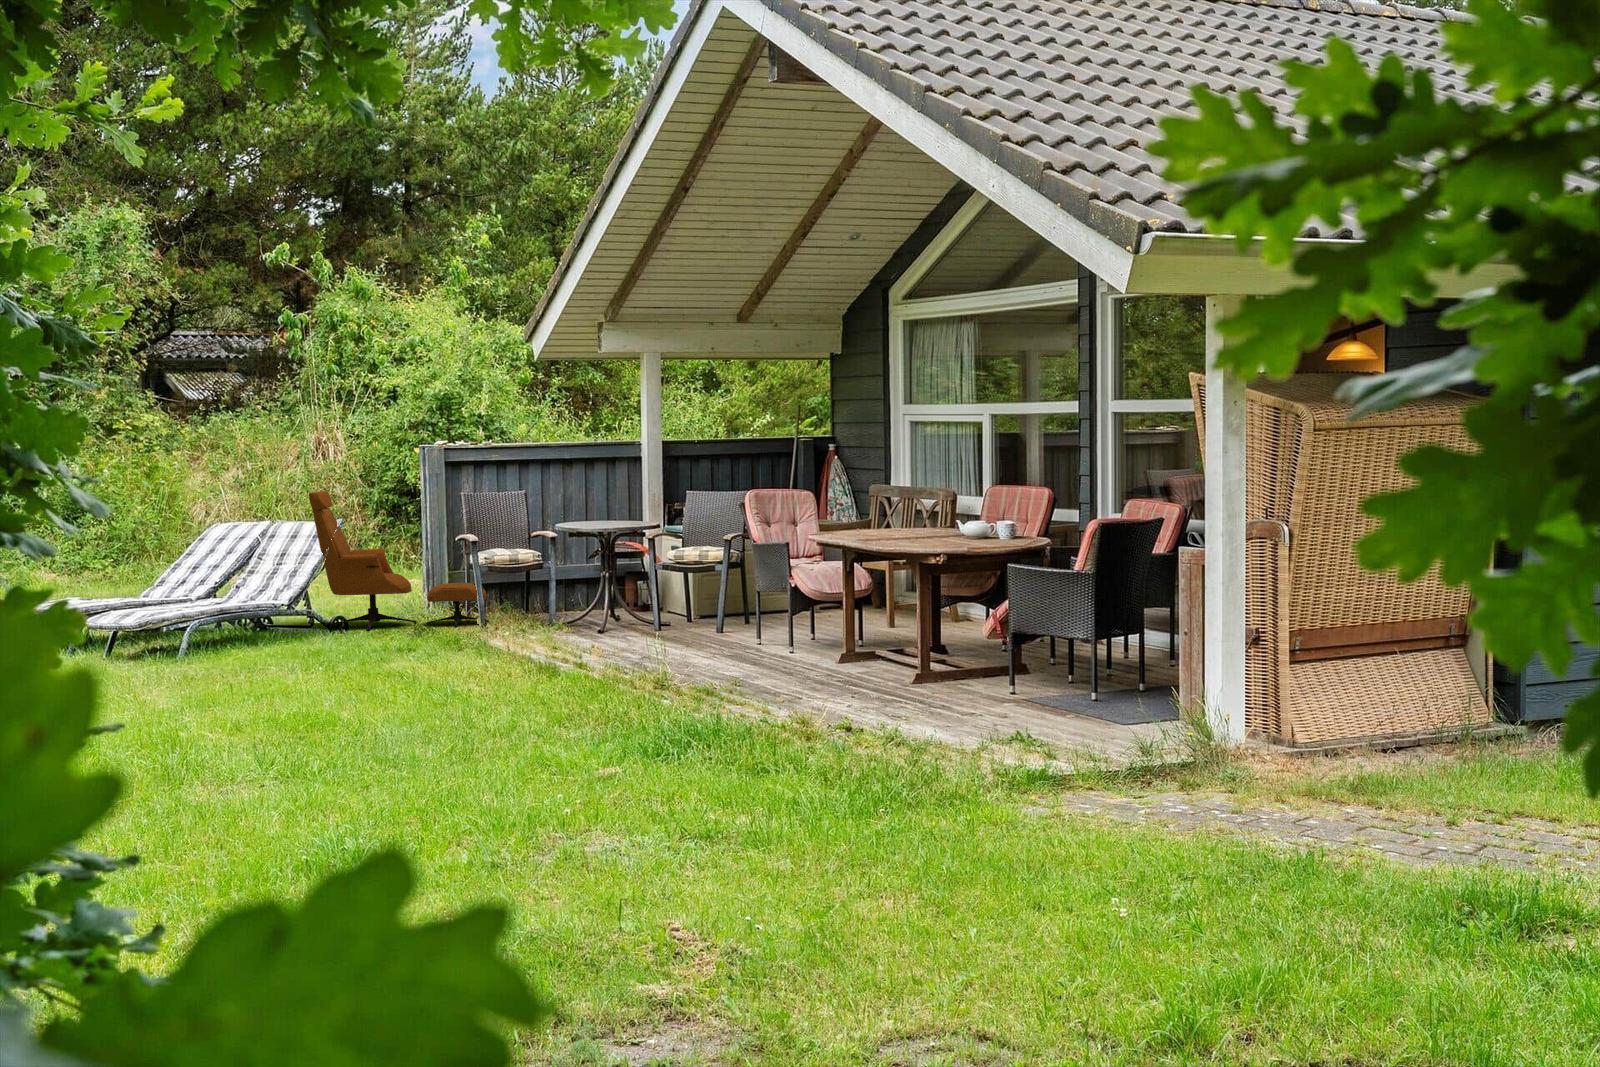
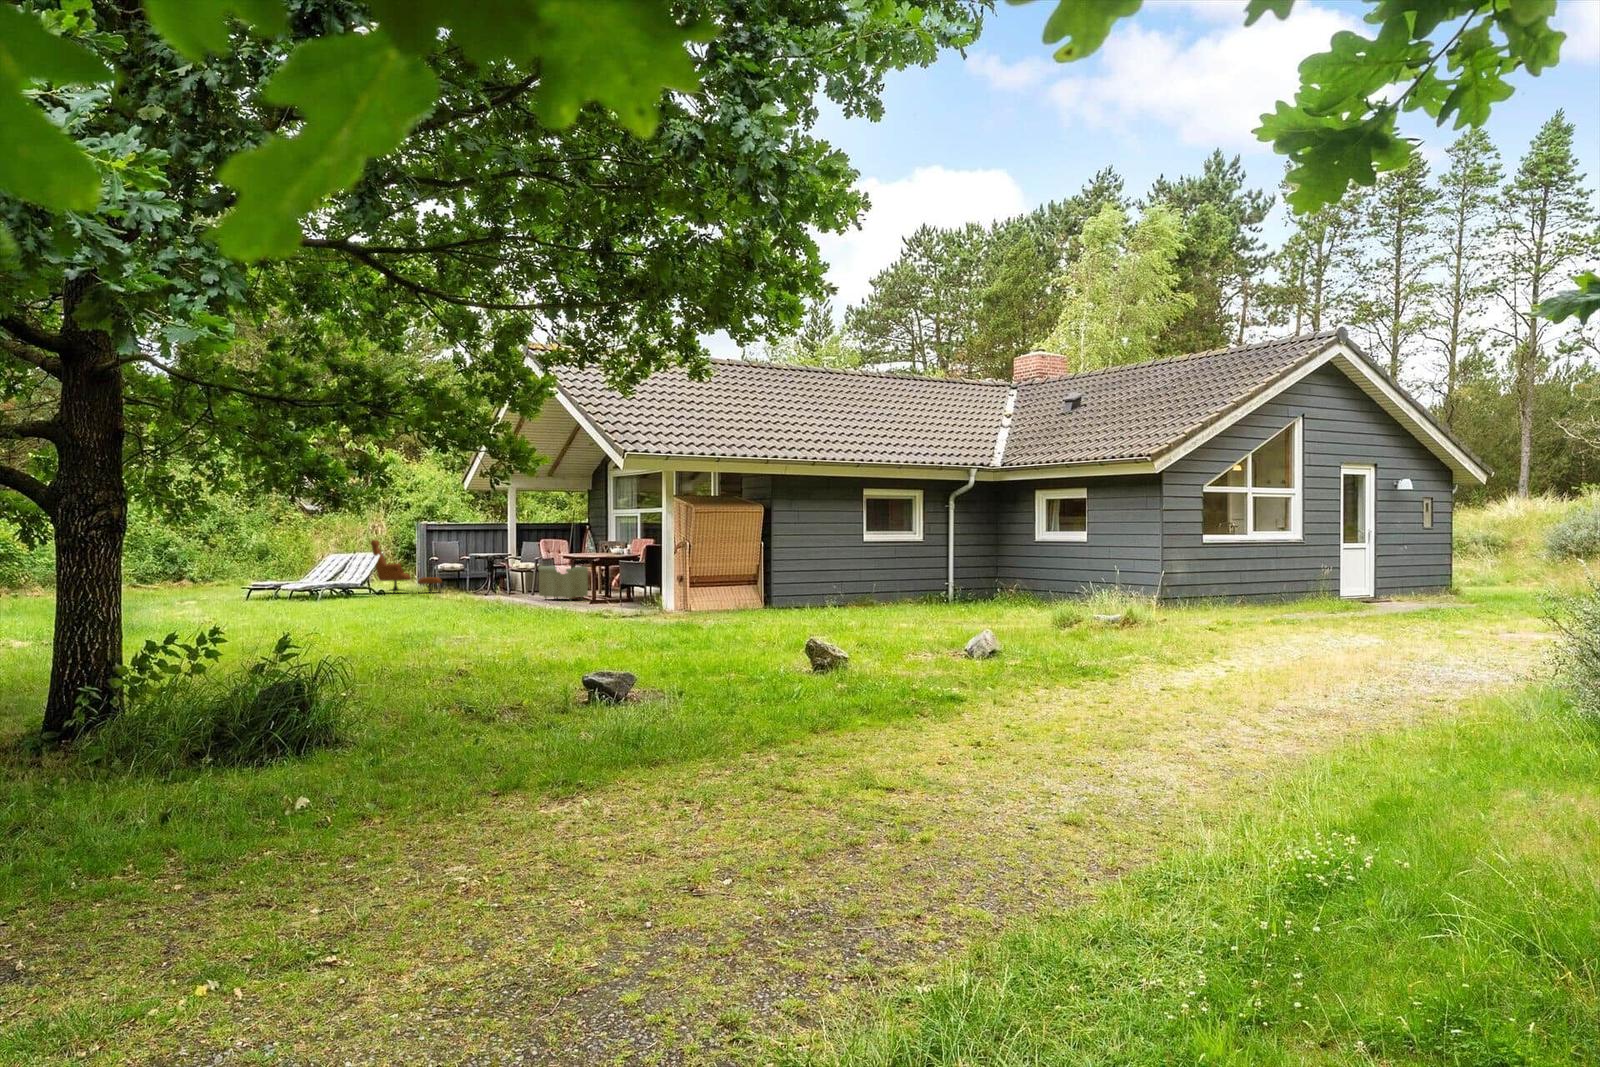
storage bench: none [754,566,895,672] -> present [538,566,588,600]

